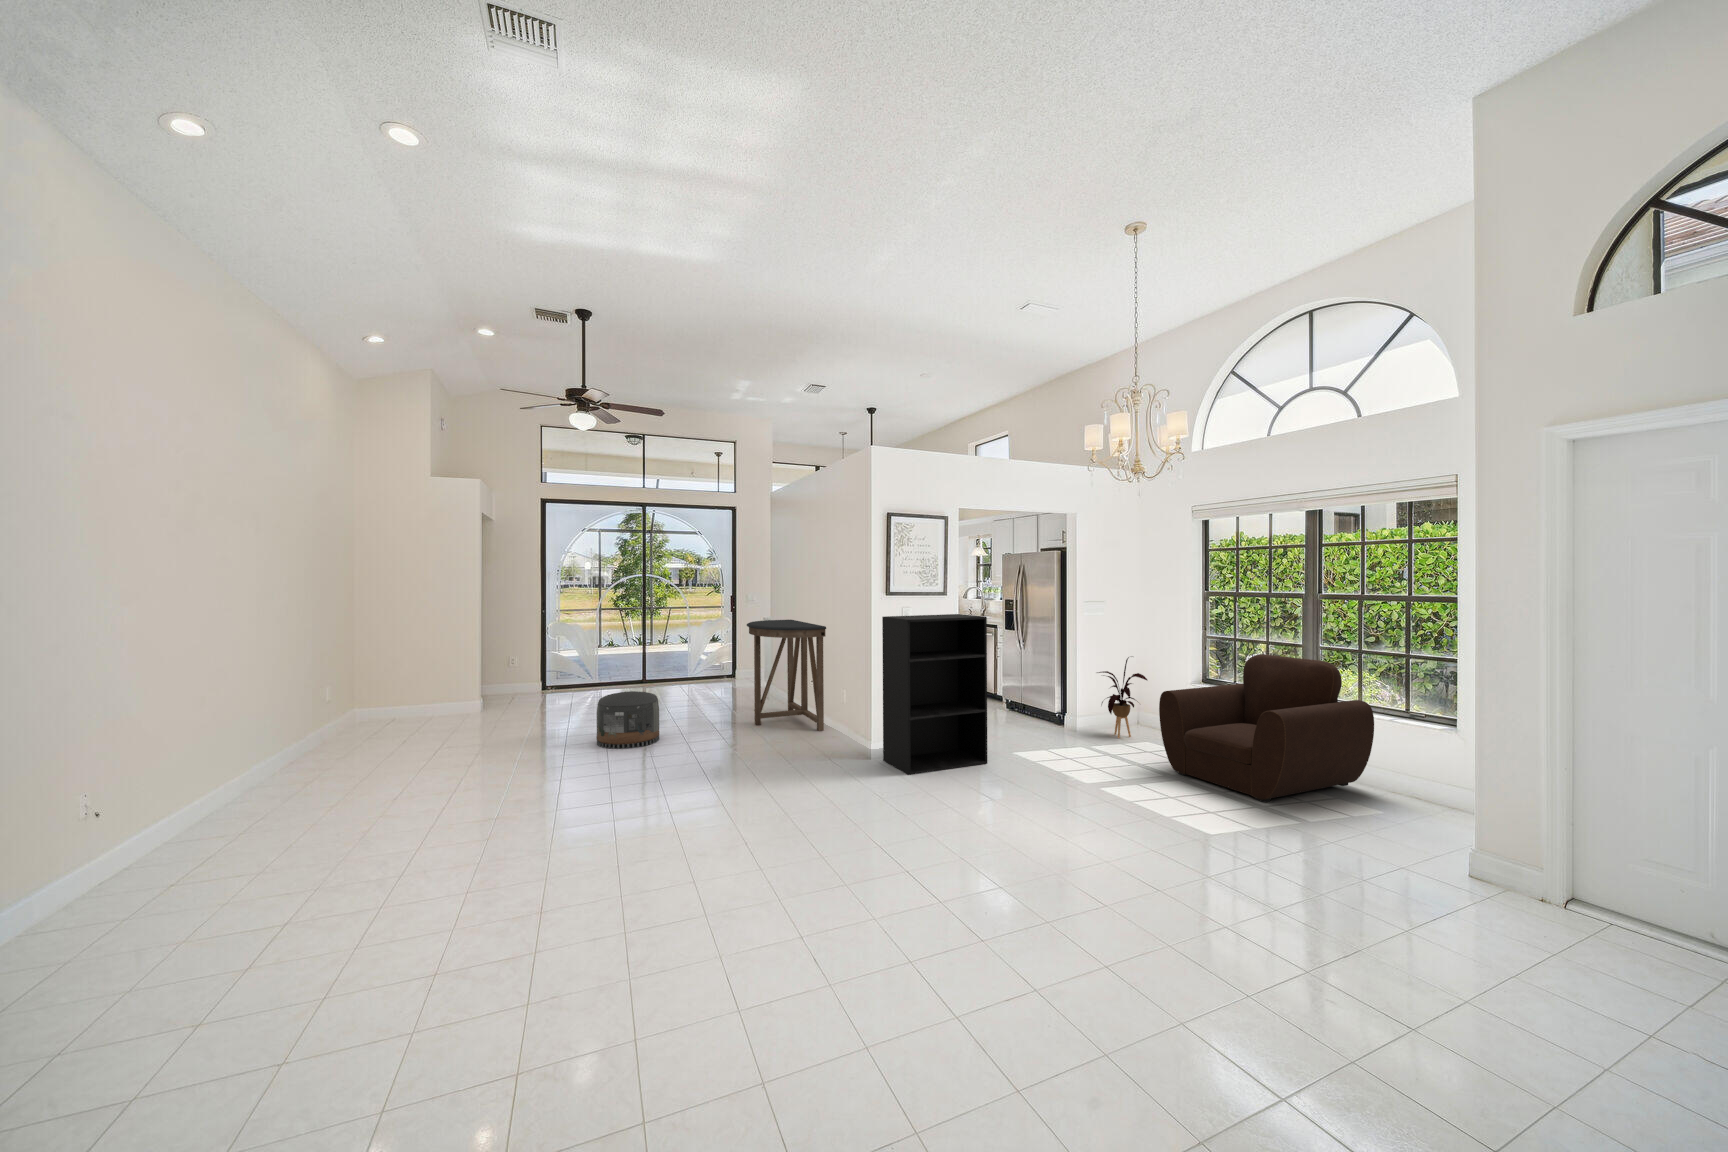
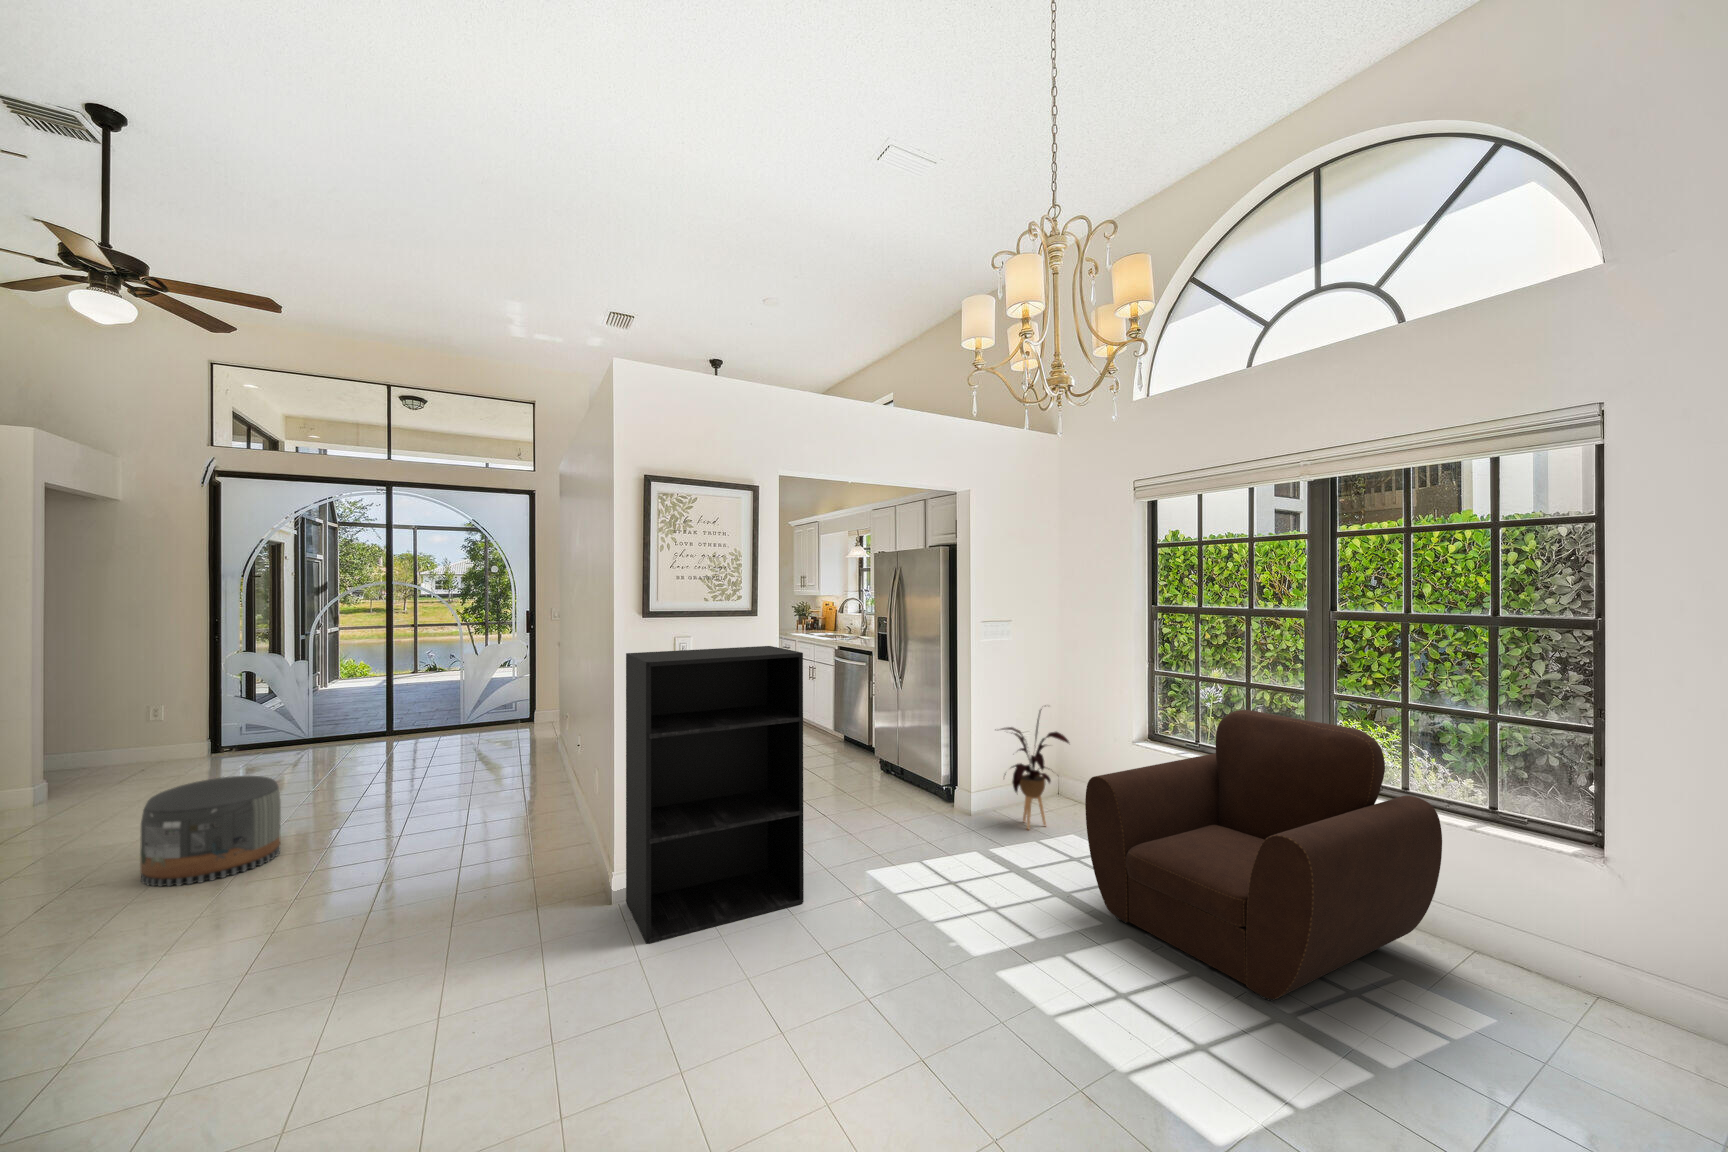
console table: present [747,620,826,731] -> none [469,648,582,827]

